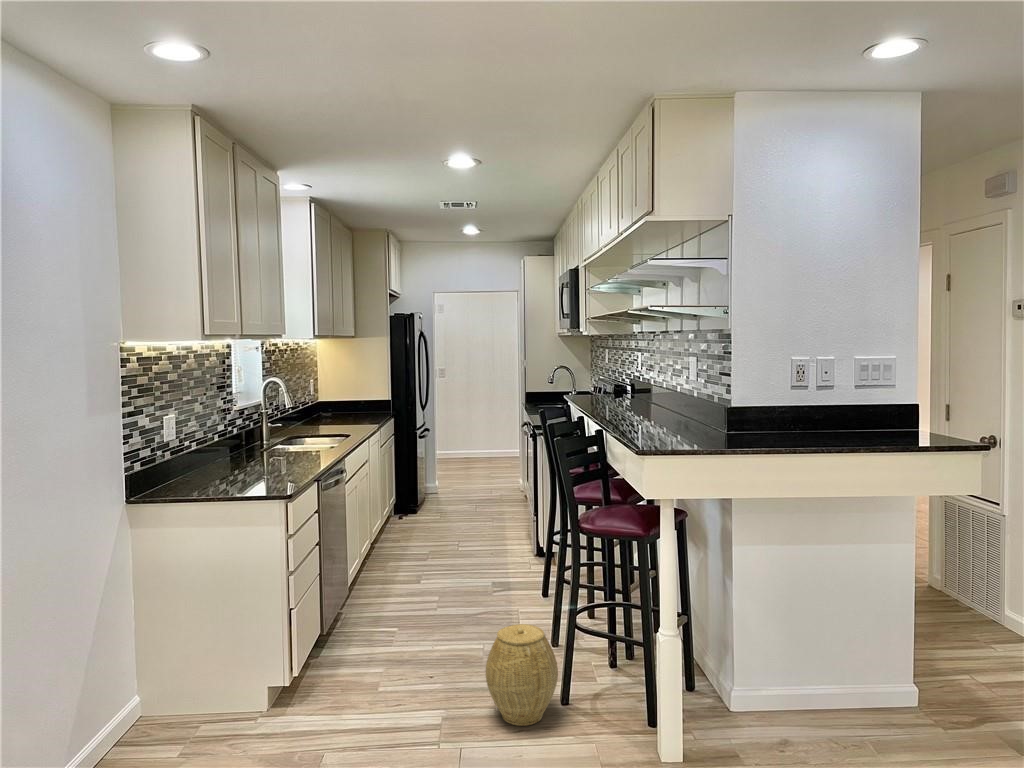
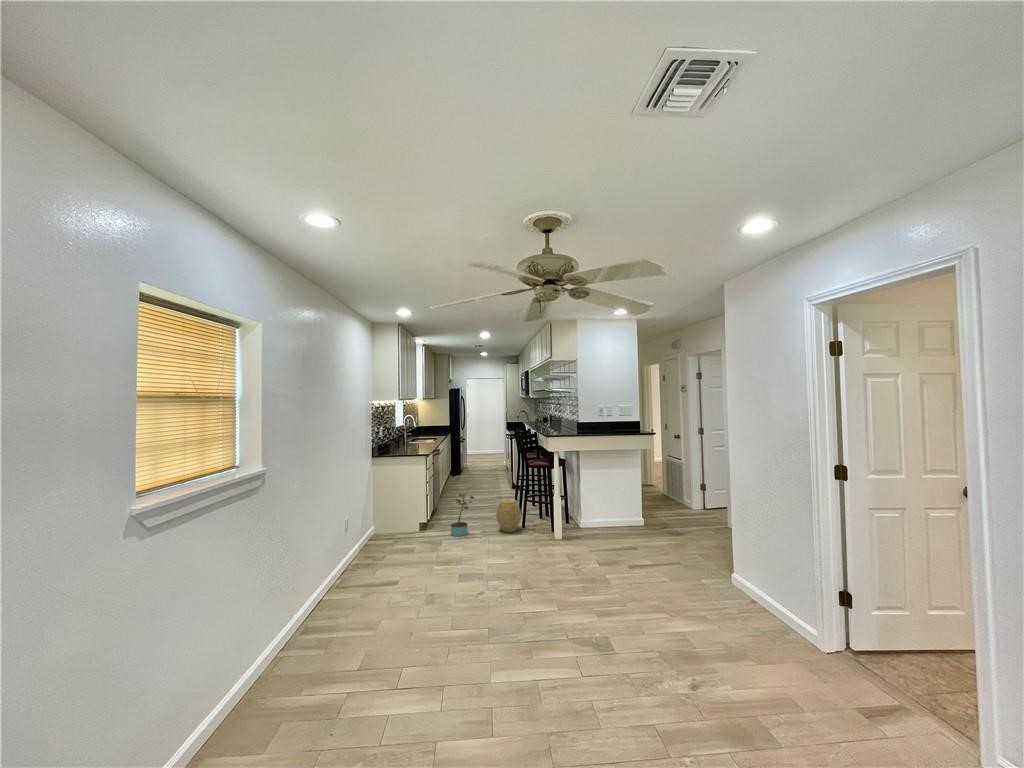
potted plant: none [324,564,418,738] -> present [442,478,474,536]

